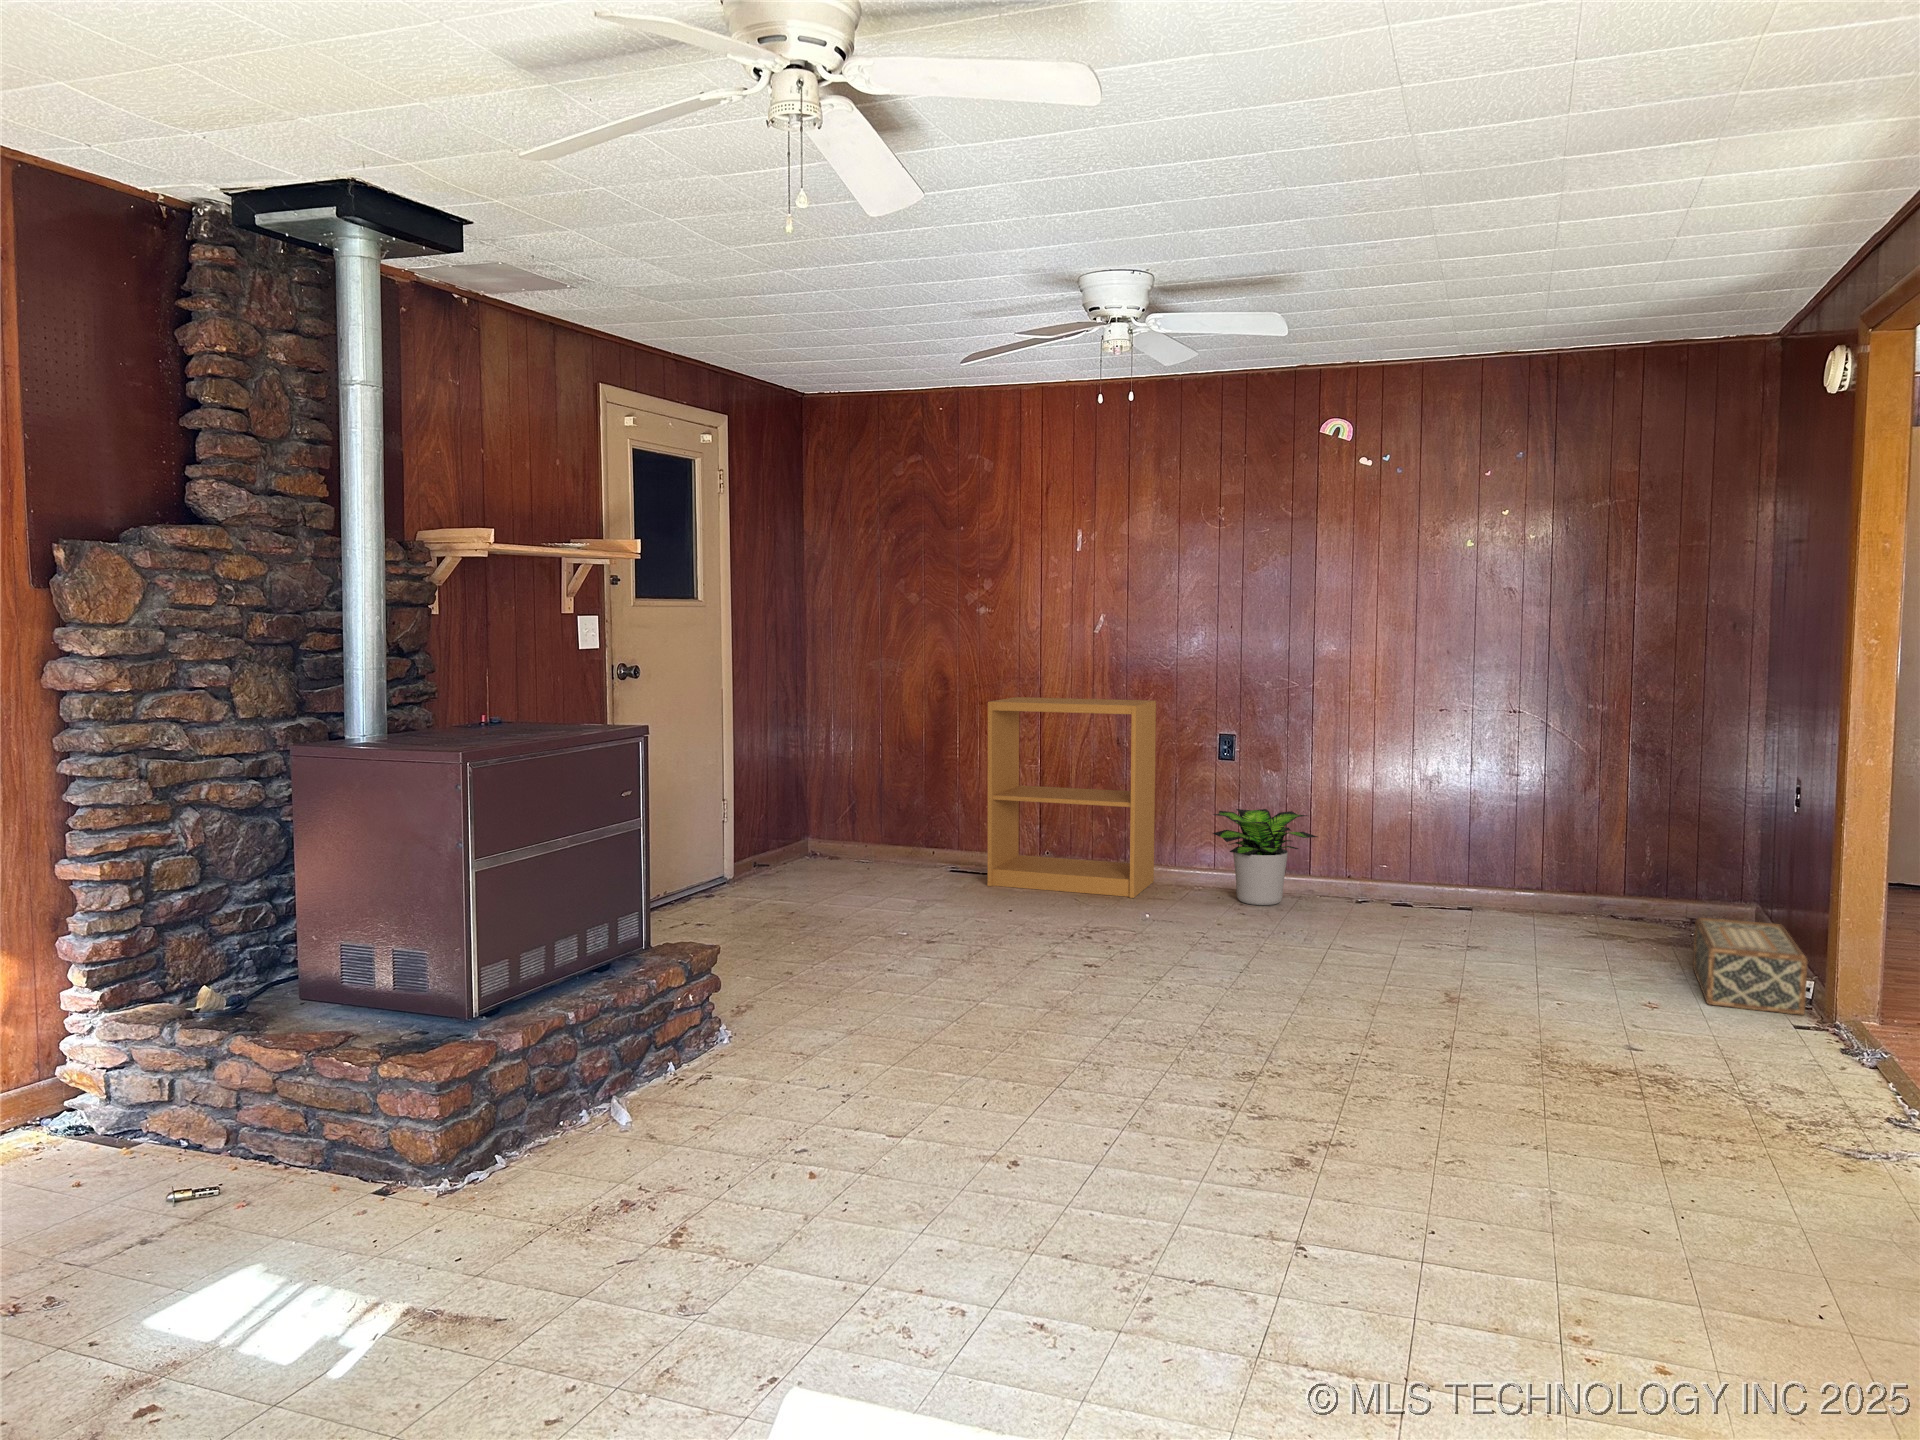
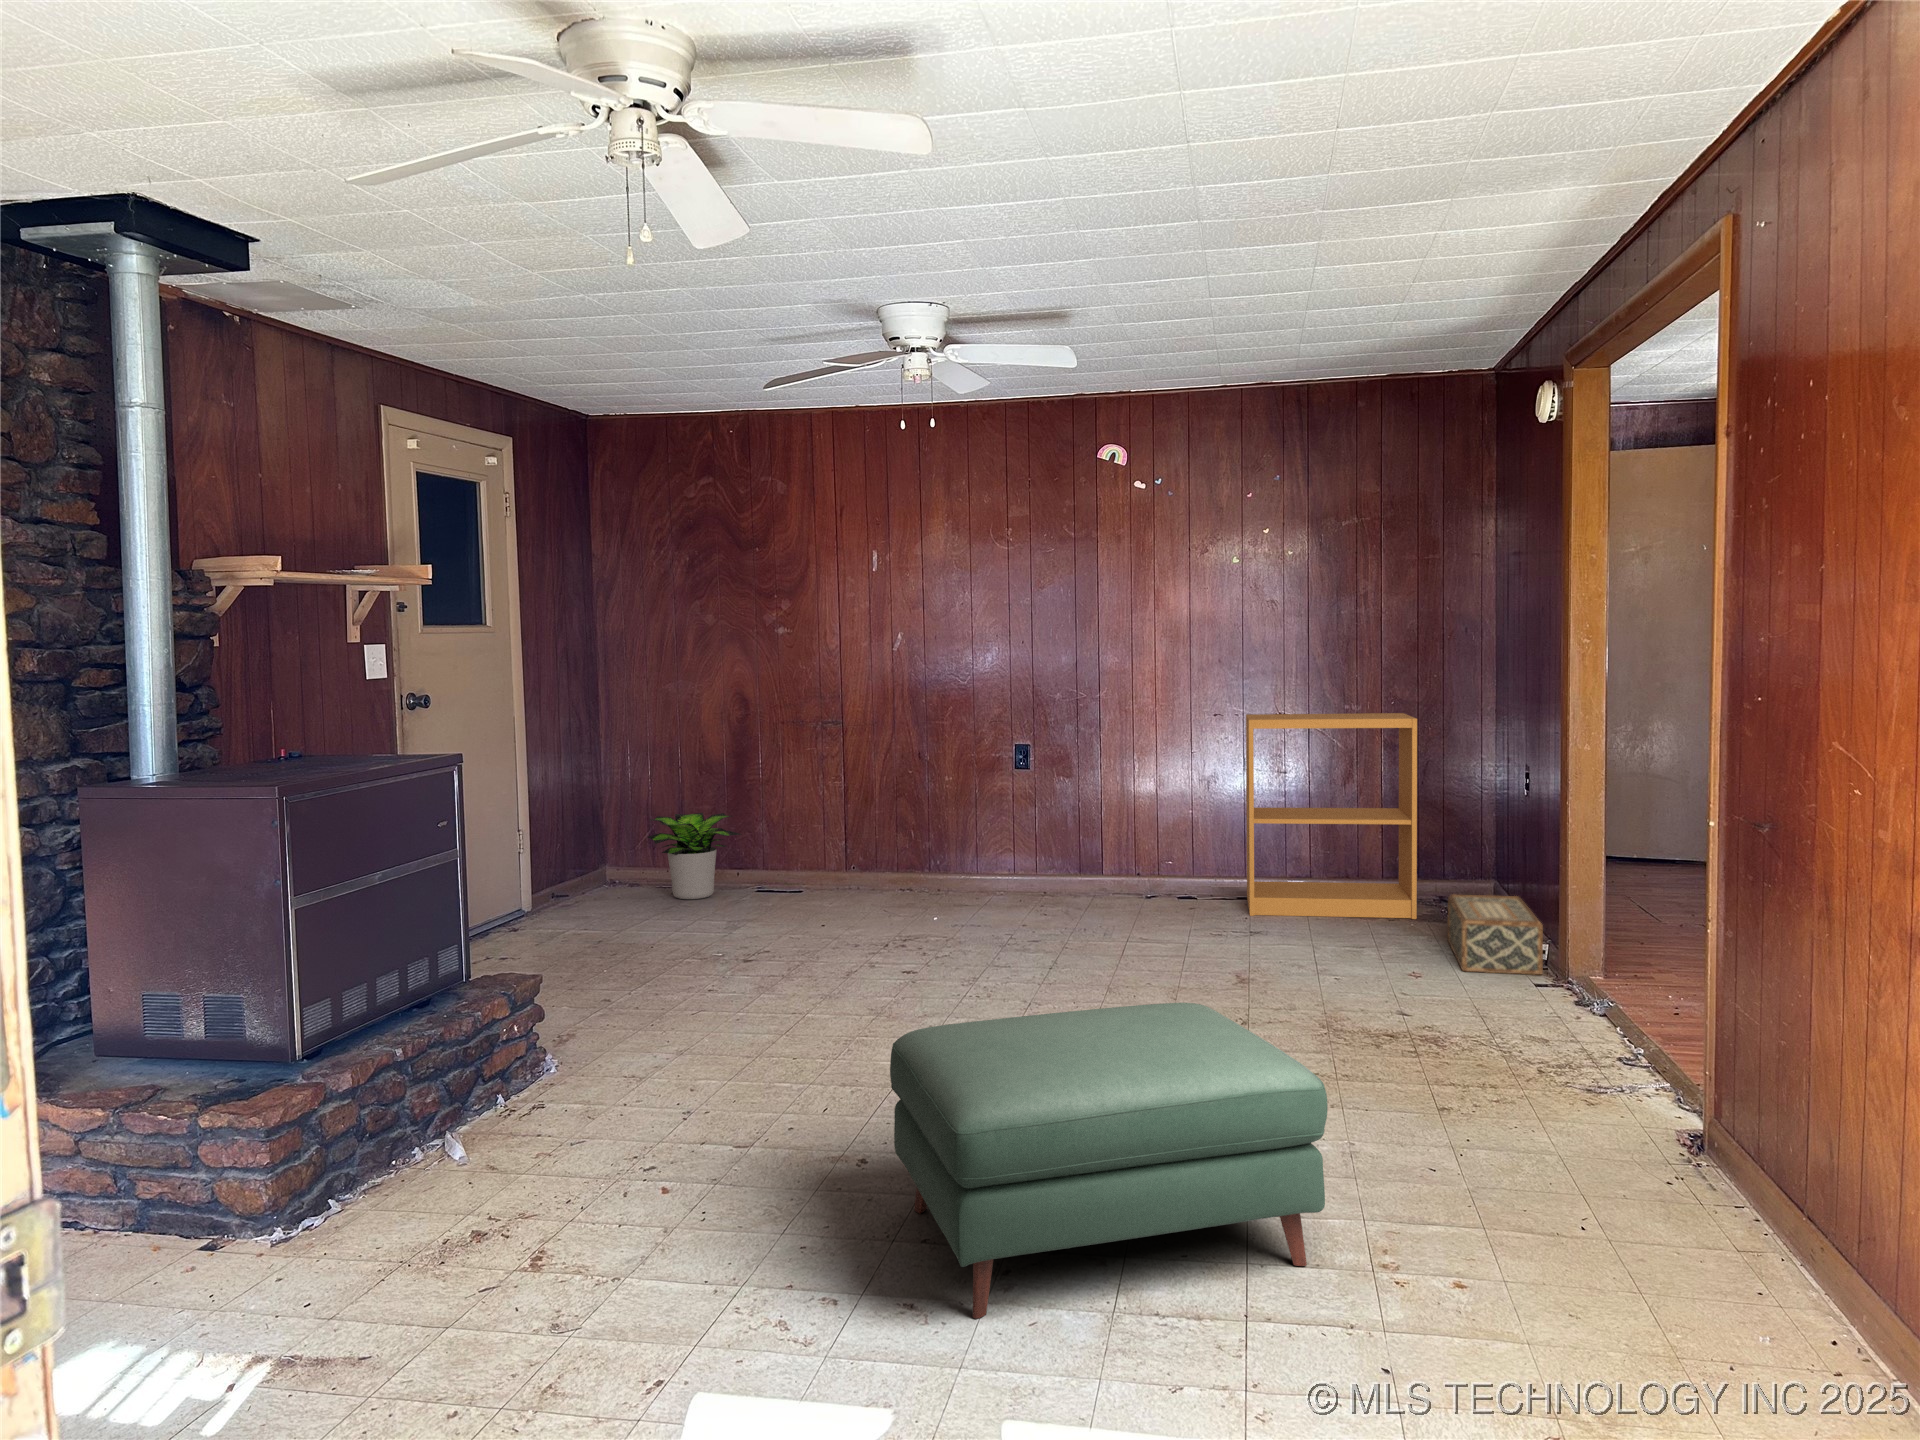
bookshelf: present [987,697,1156,898] -> present [1246,713,1417,919]
potted plant: present [1213,809,1318,905] -> present [648,813,741,899]
ottoman: none [1039,1025,1516,1350] -> present [890,1003,1328,1319]

